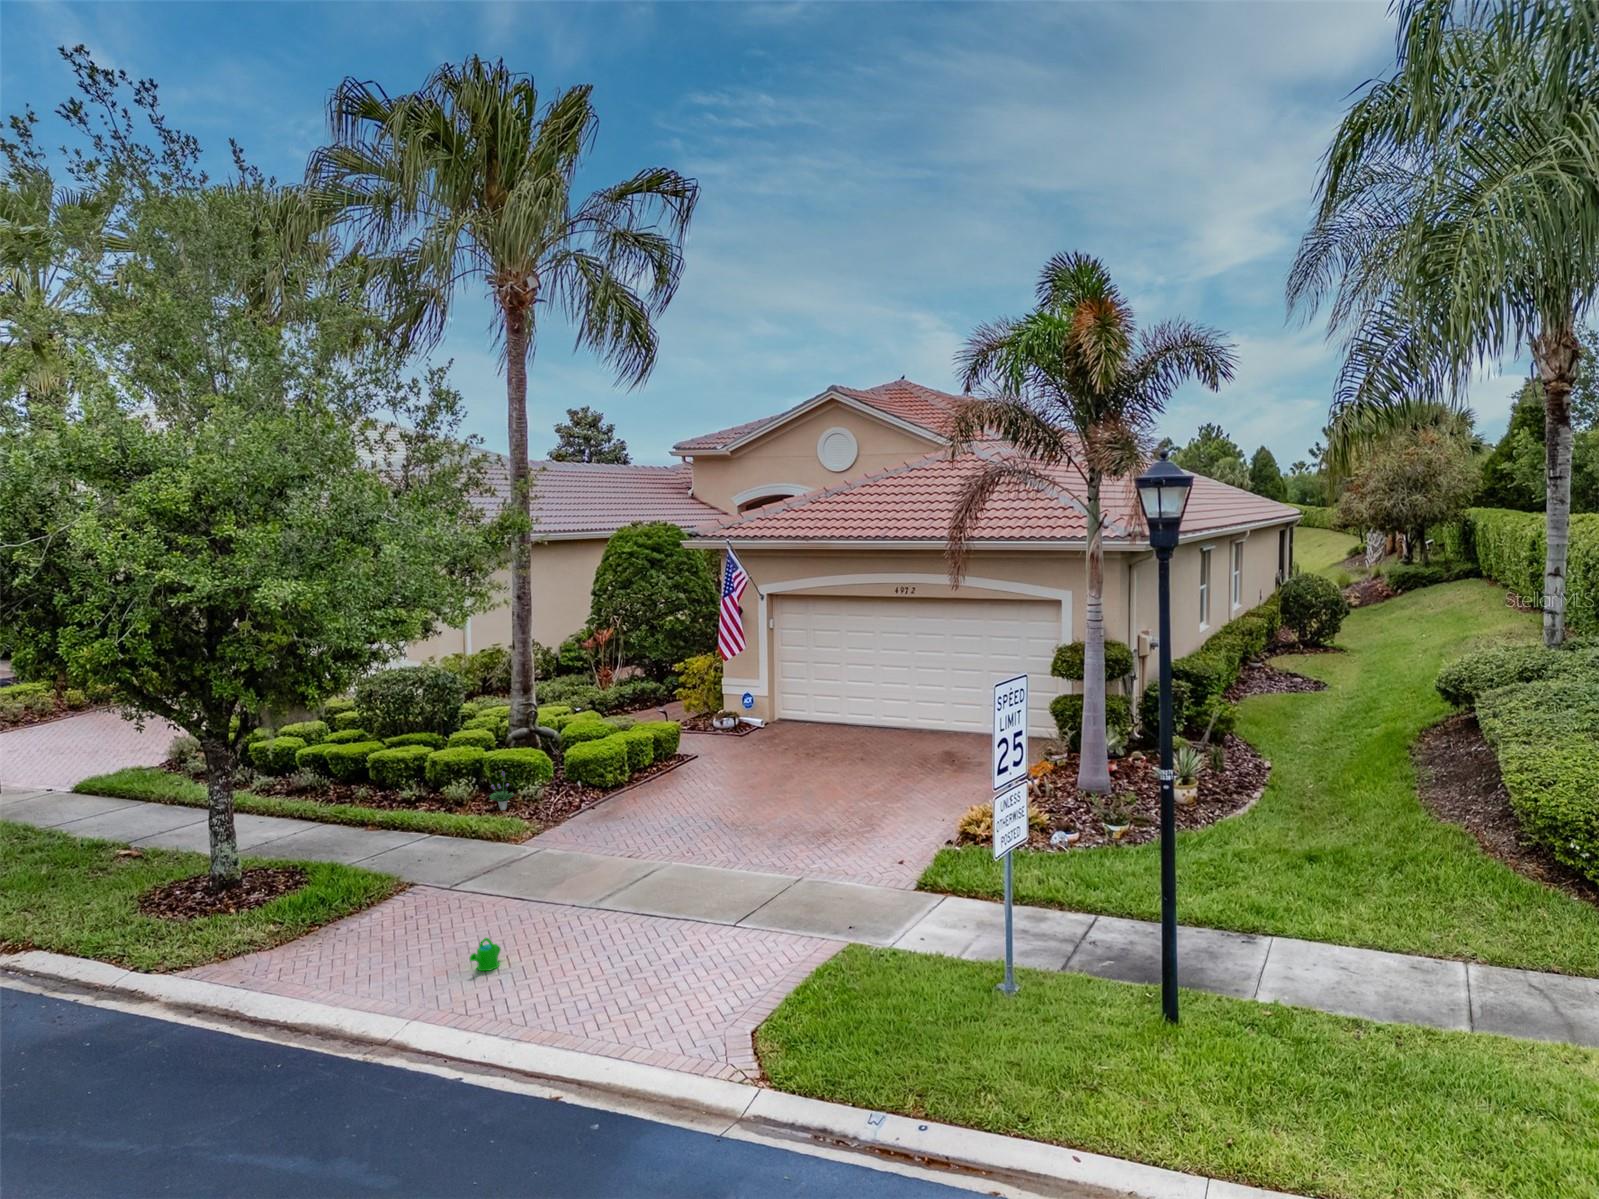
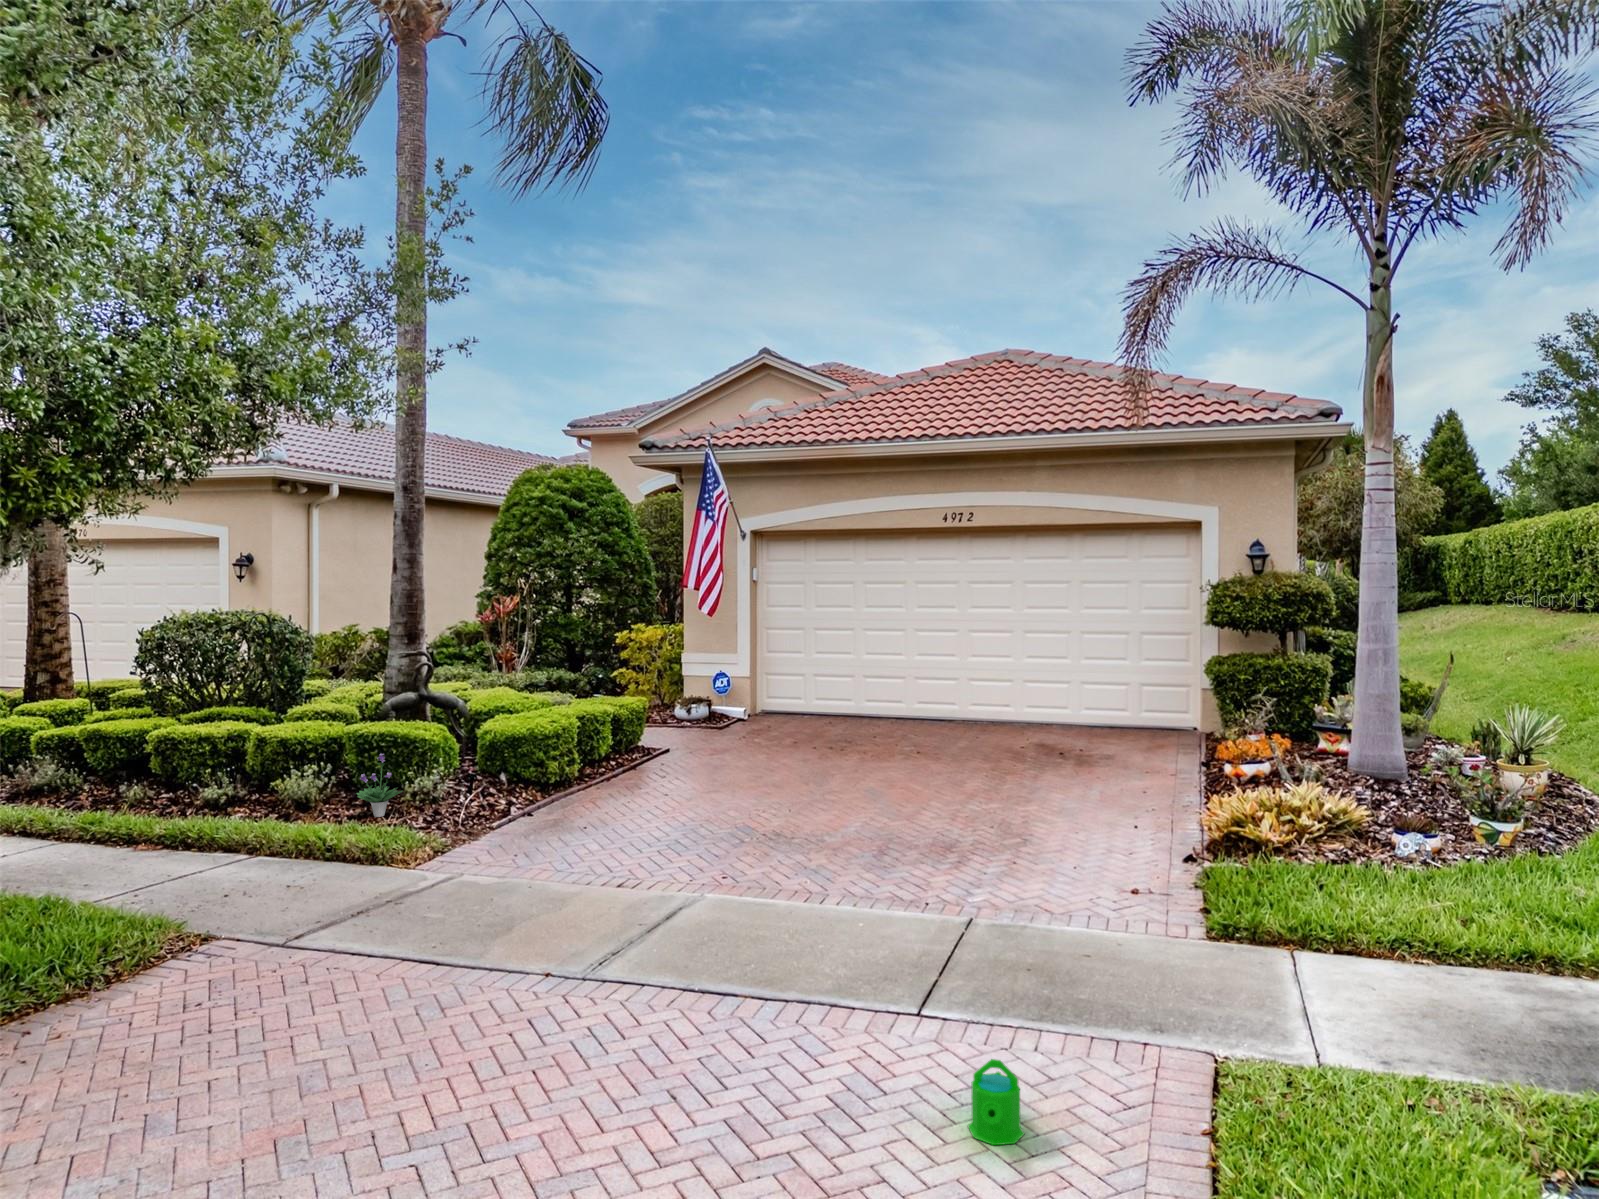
watering can: present [470,938,501,971] -> present [968,1059,1024,1145]

